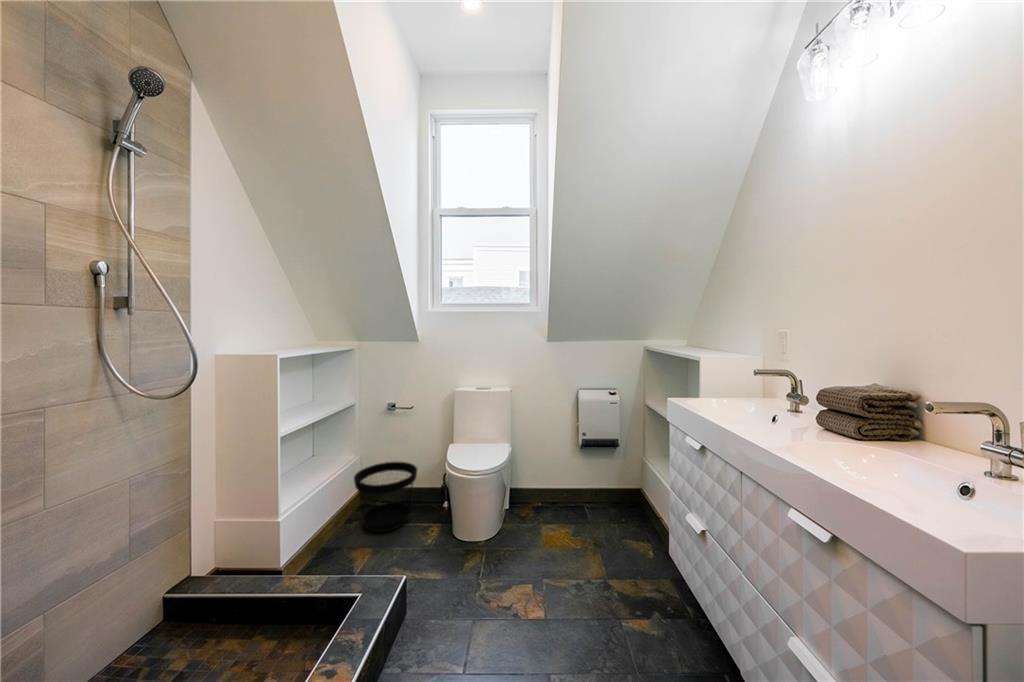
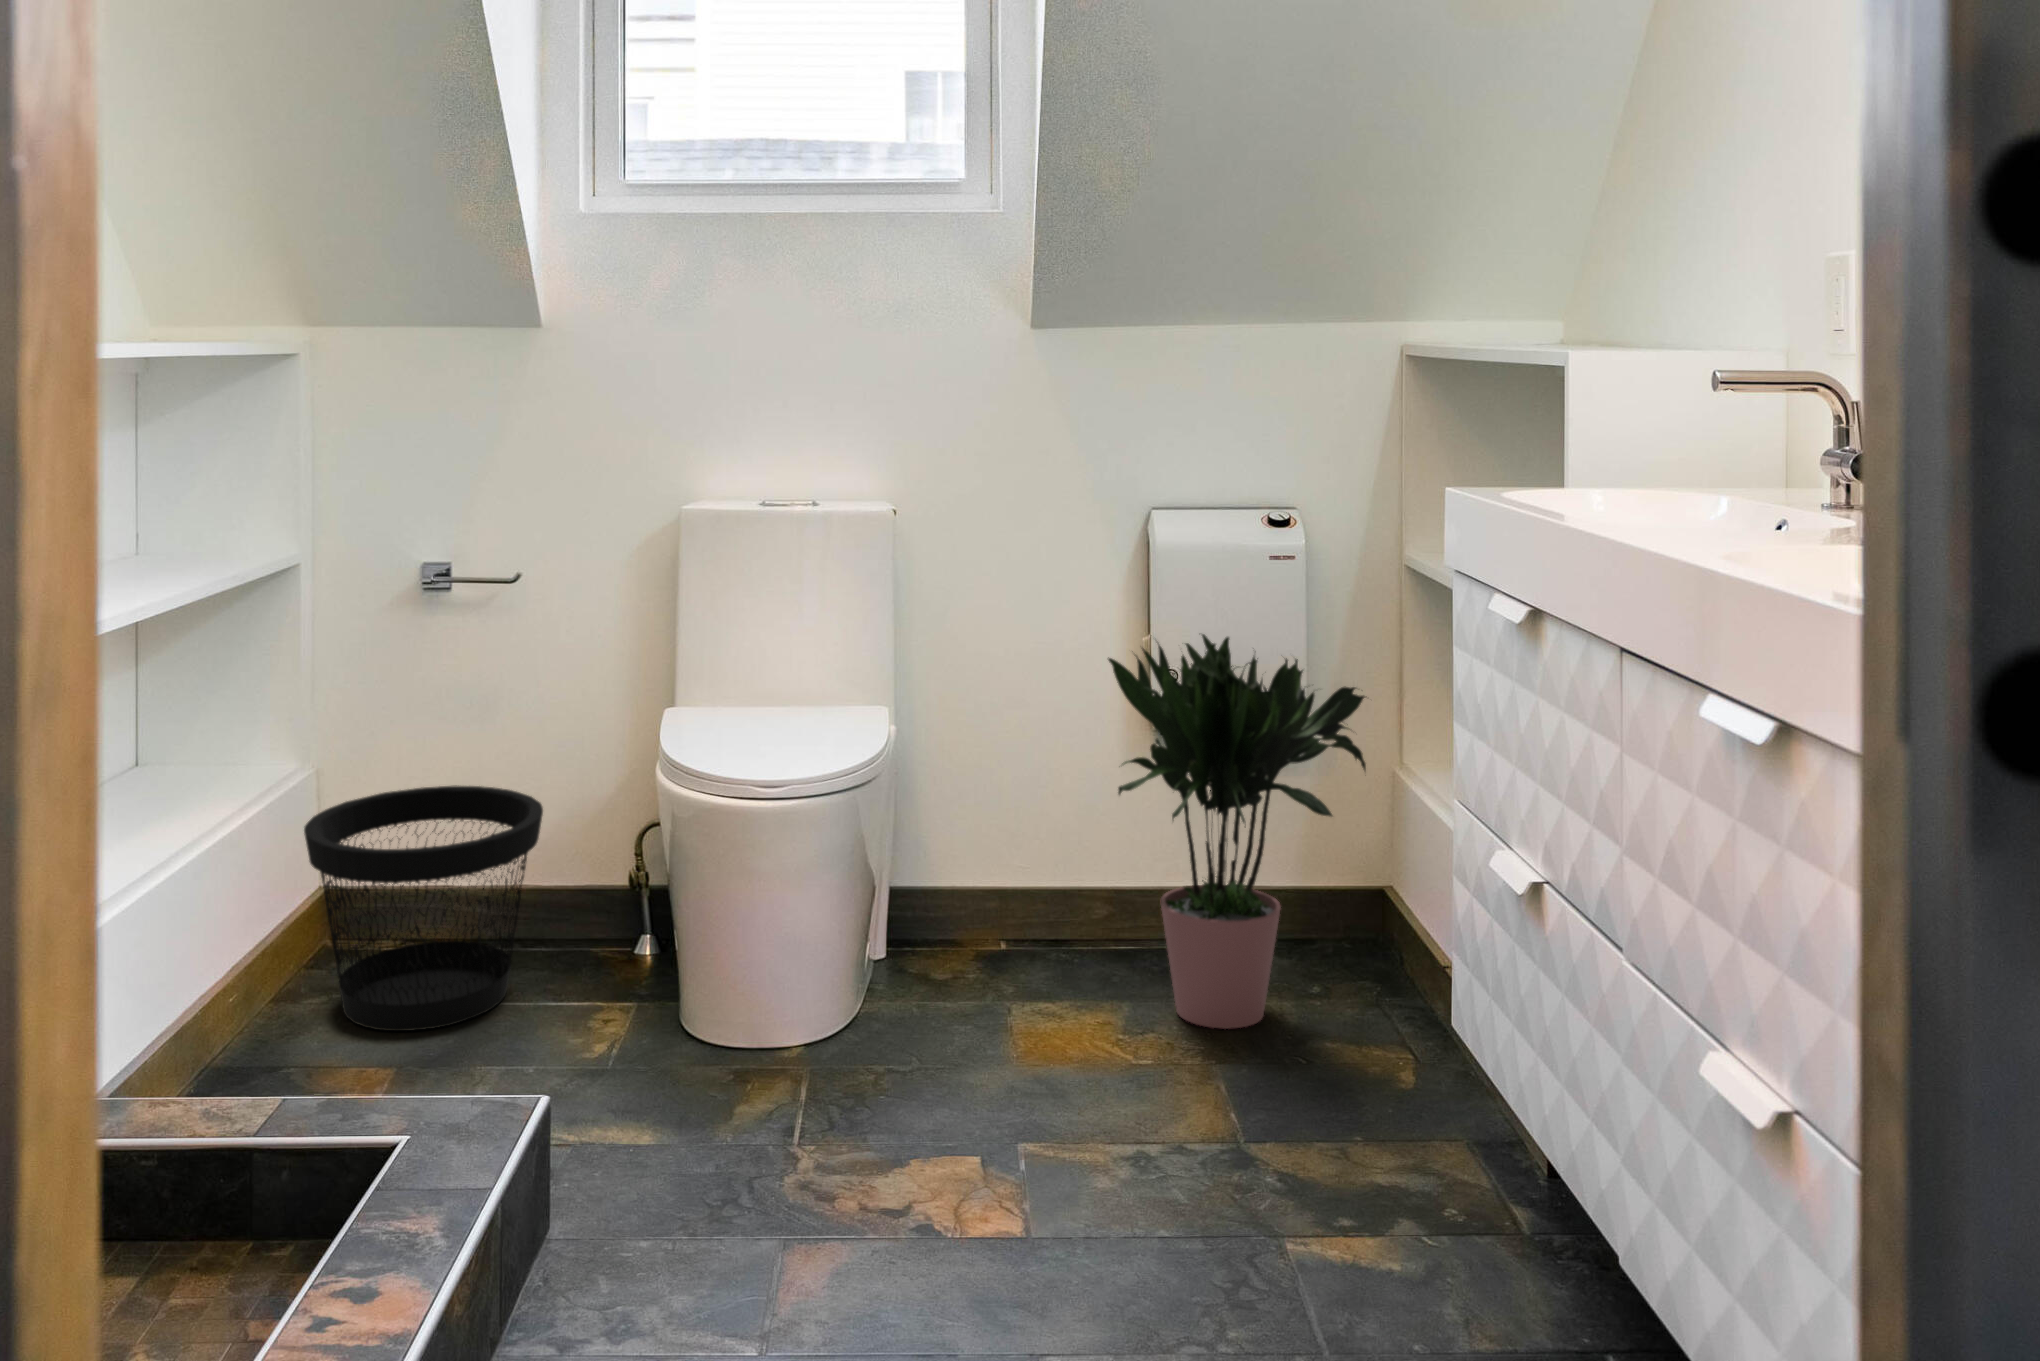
potted plant: none [567,420,646,537] -> present [1108,634,1366,1029]

